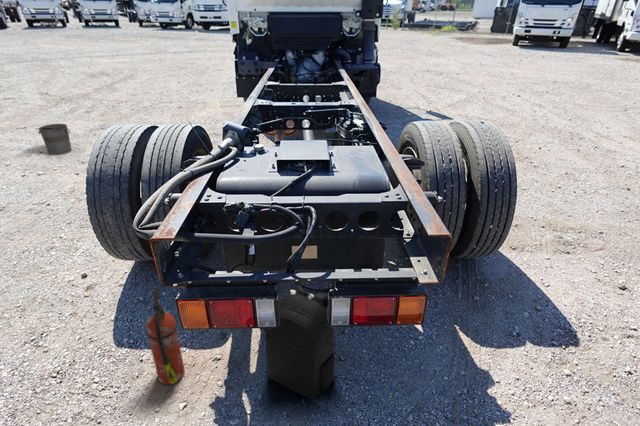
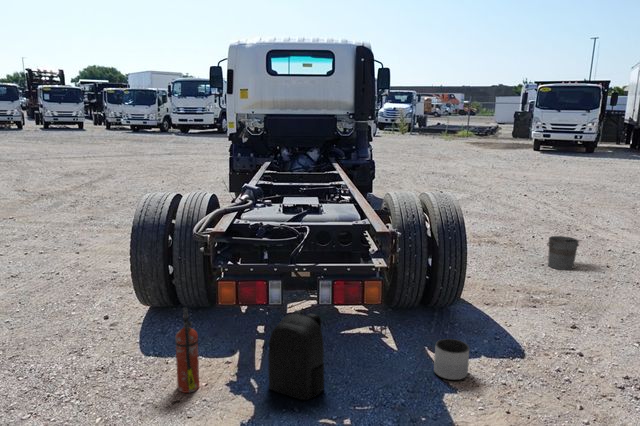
bucket: present [38,124,71,155] -> present [547,236,581,270]
planter: none [462,306,510,359] -> present [434,339,469,380]

